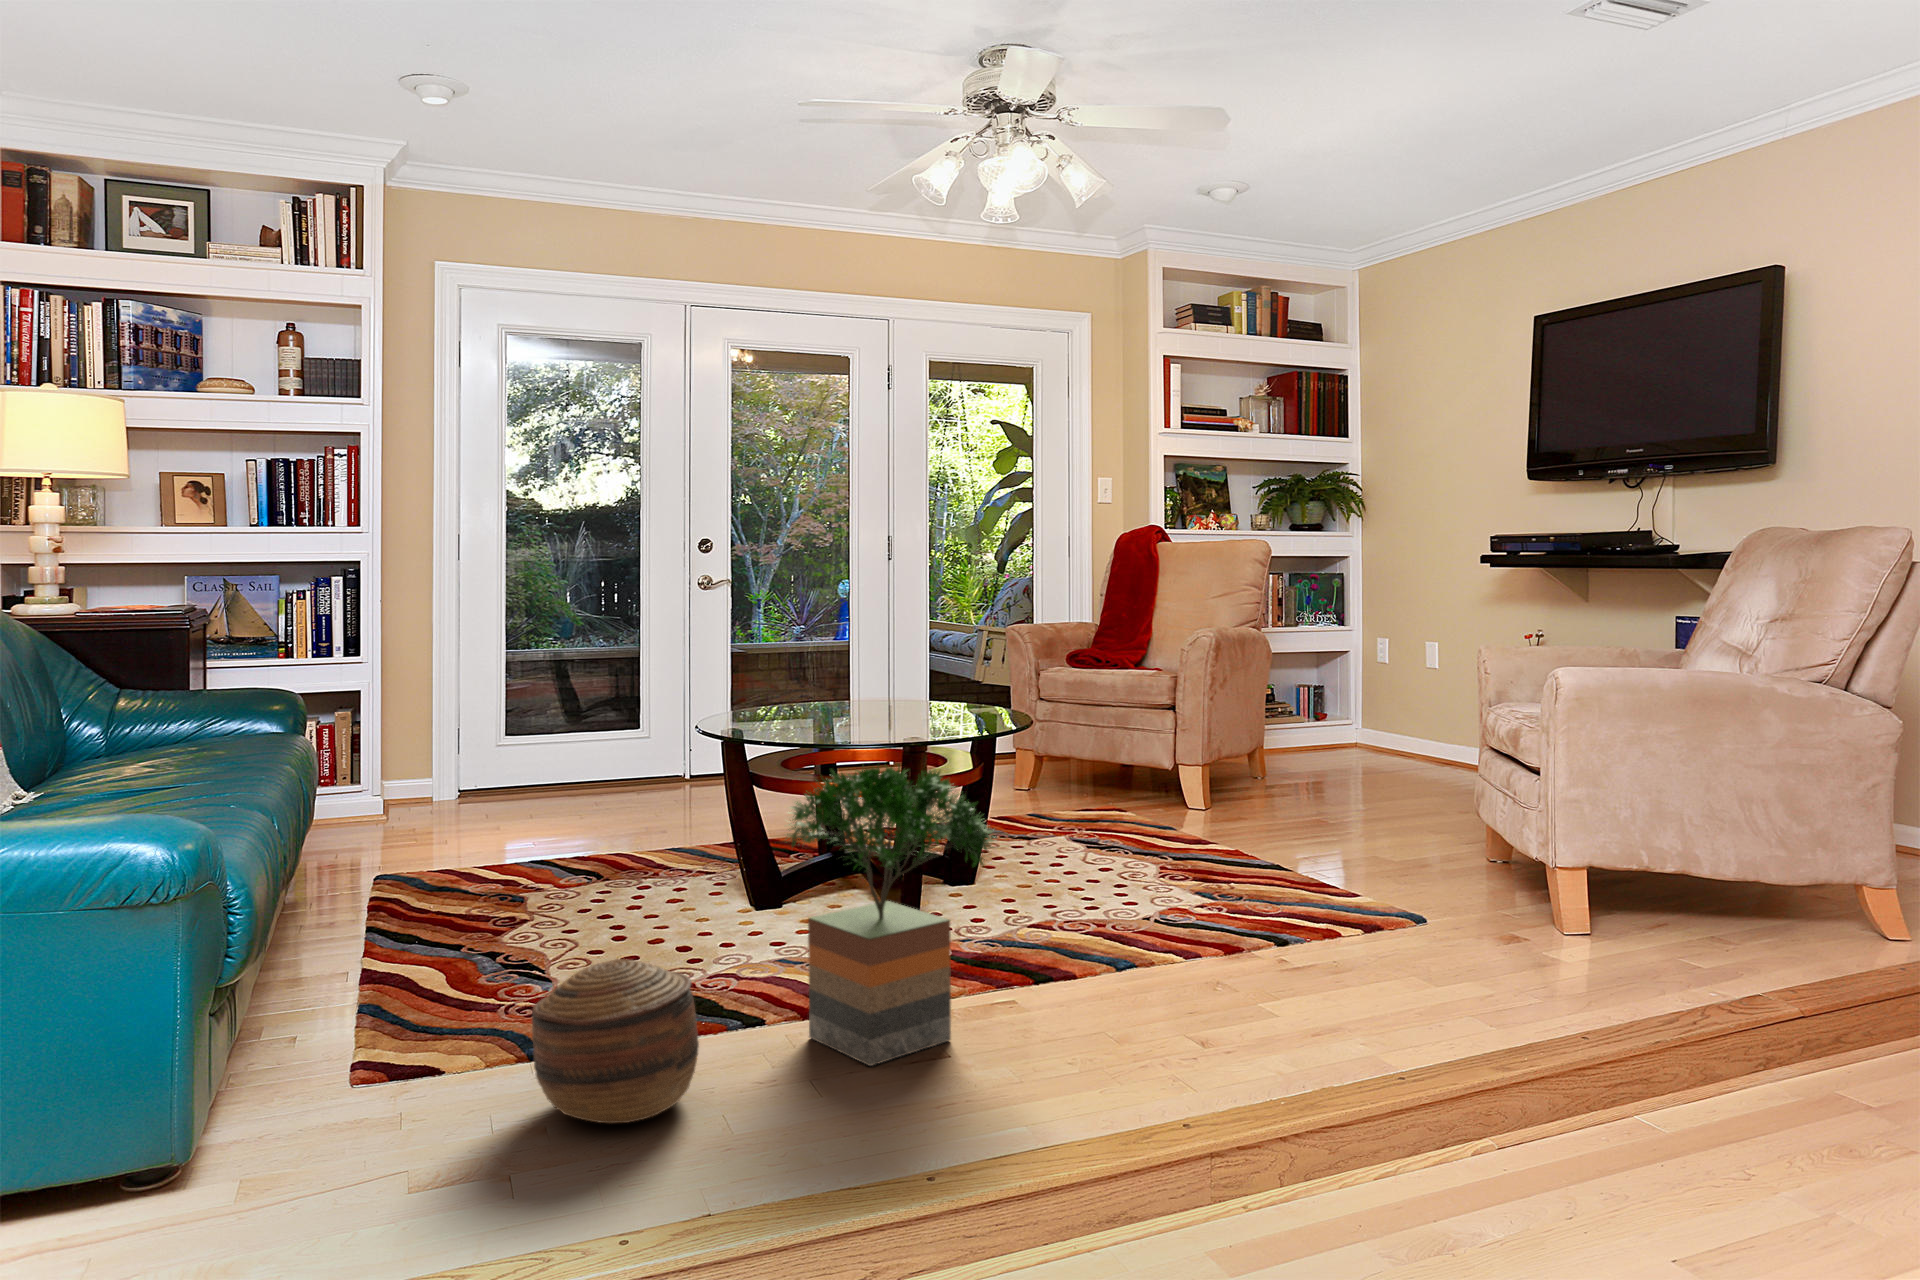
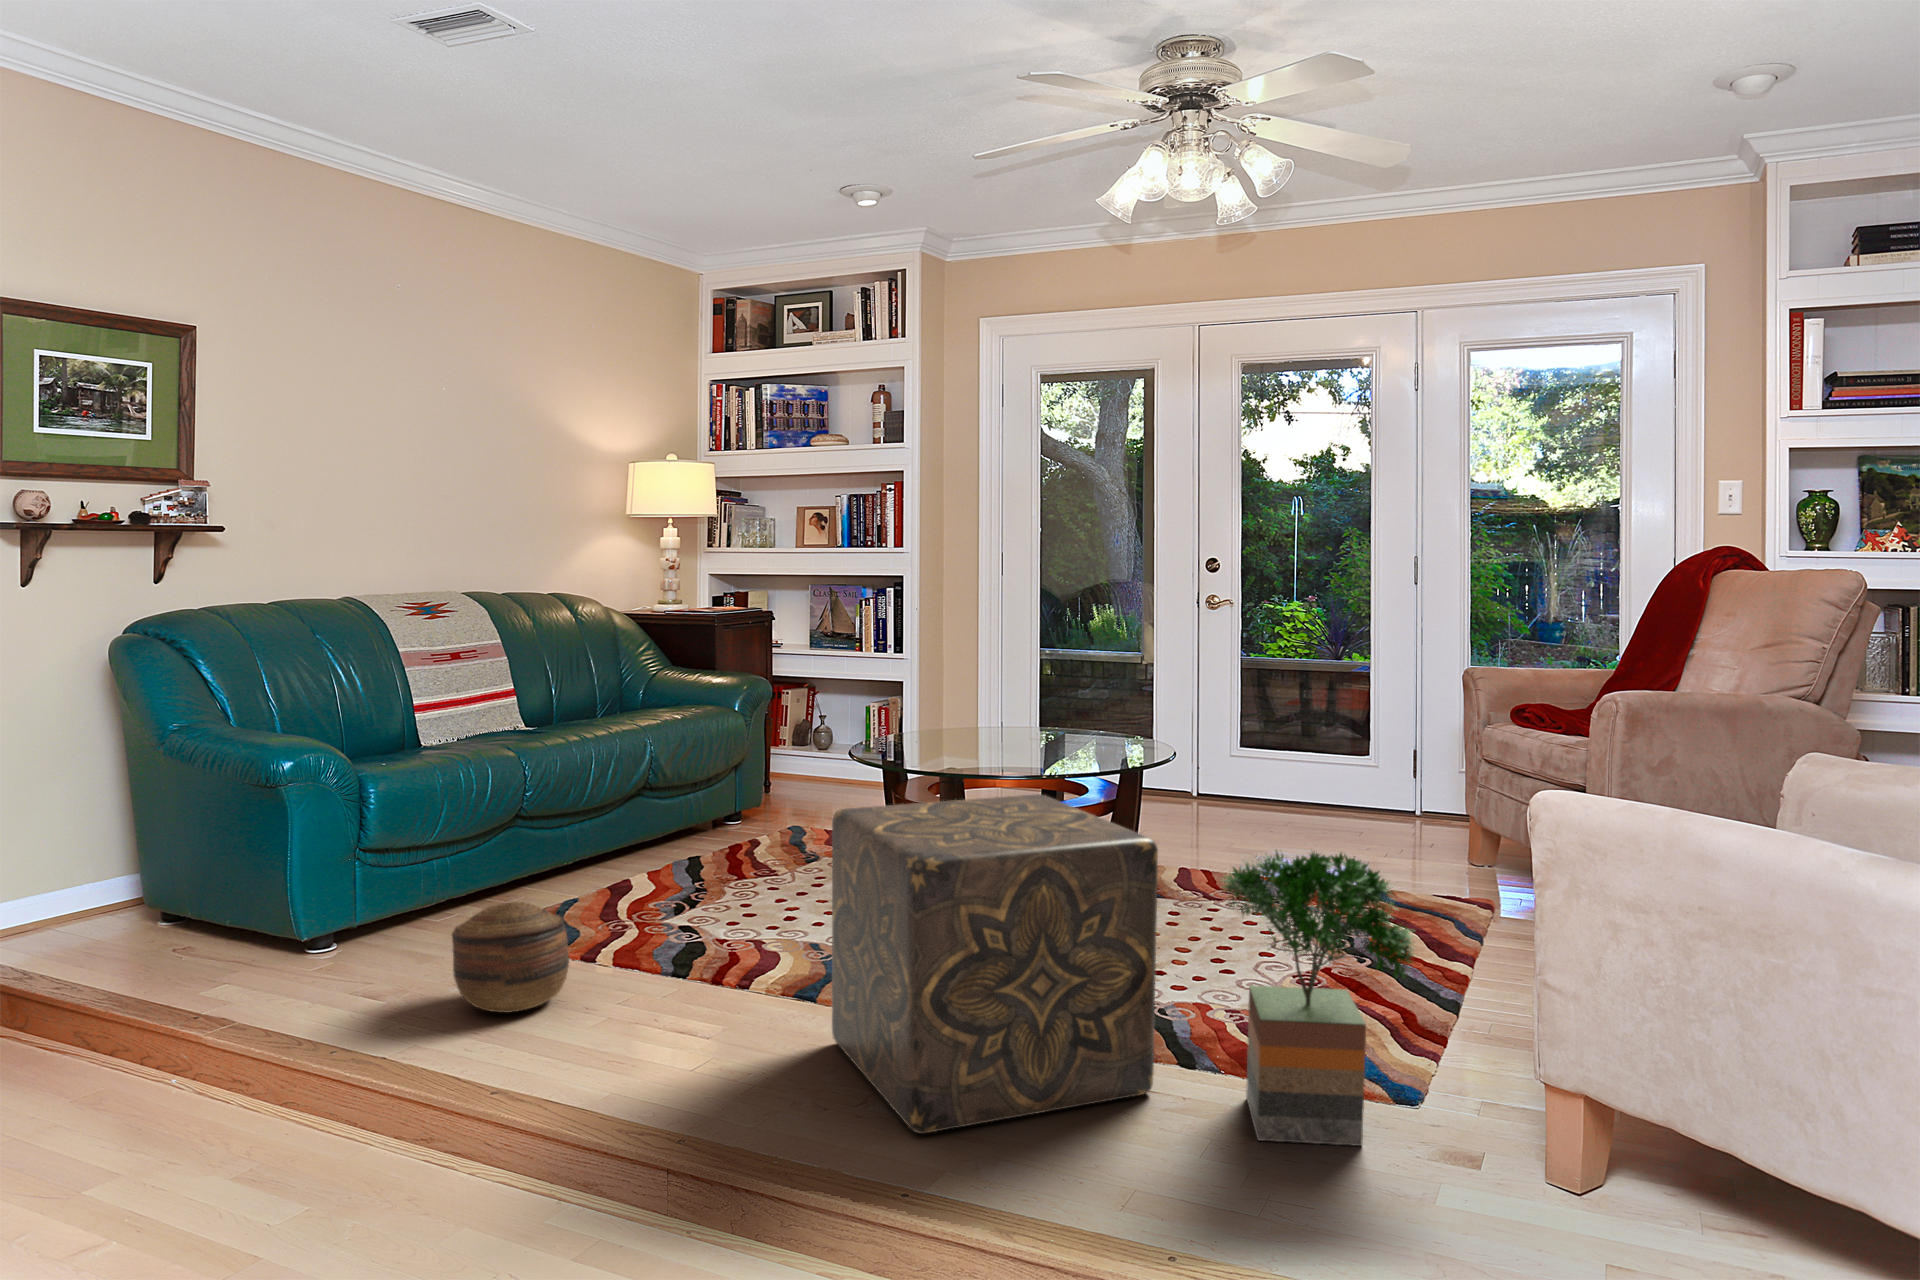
ottoman: none [1037,726,1330,1045] -> present [832,794,1158,1134]
potted tree: present [787,767,995,1066] -> present [1222,851,1414,1146]

